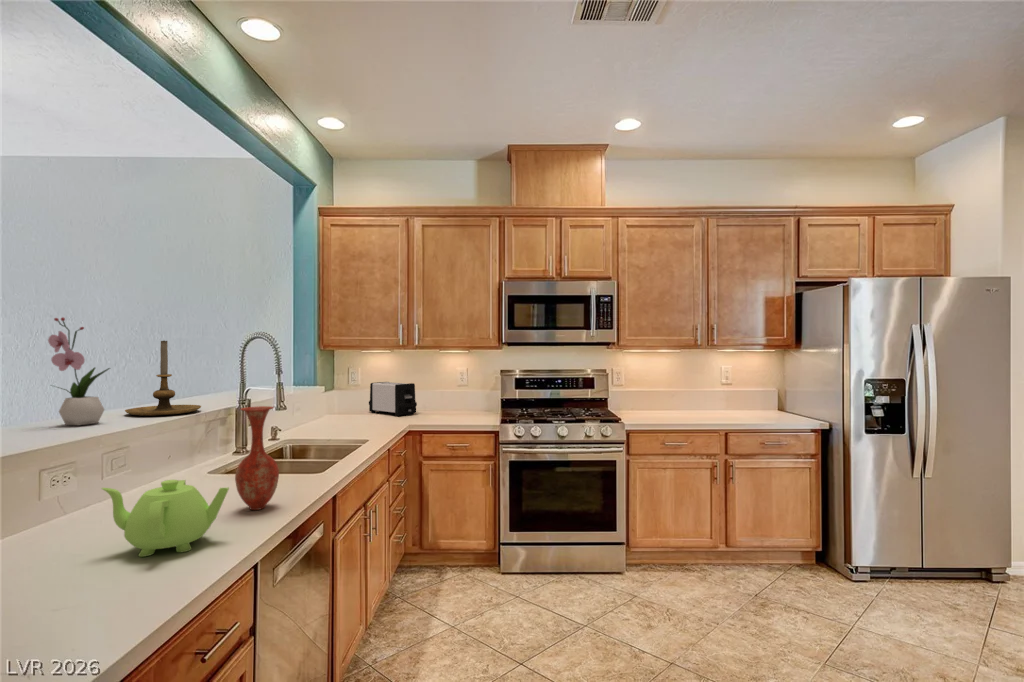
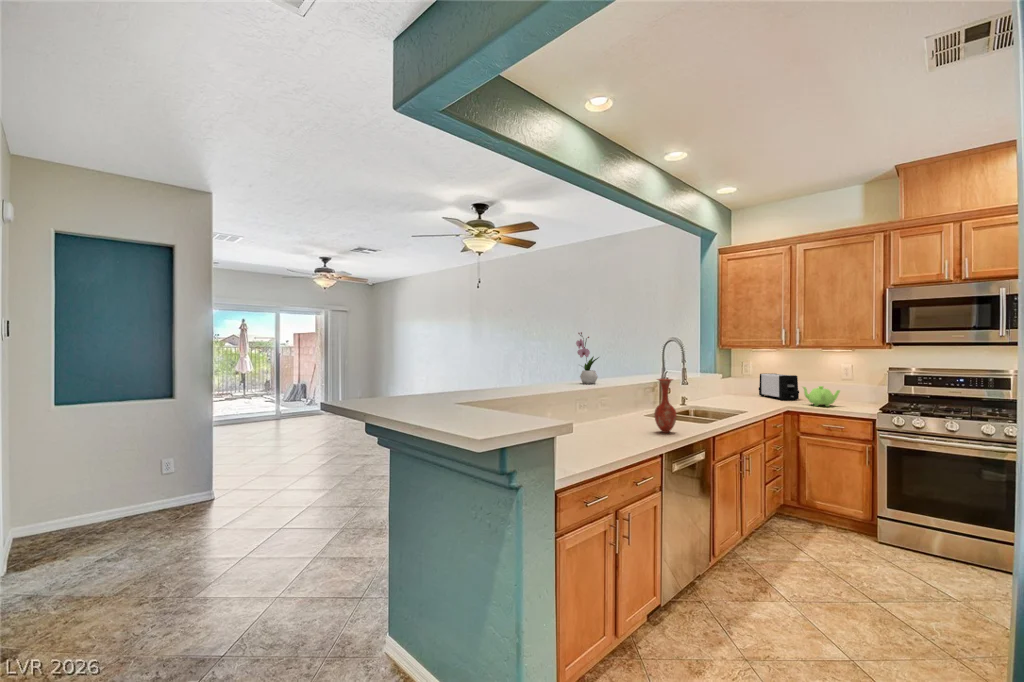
candle holder: present [125,341,201,416] -> none [606,342,641,382]
teapot: present [102,480,229,557] -> present [803,386,840,407]

